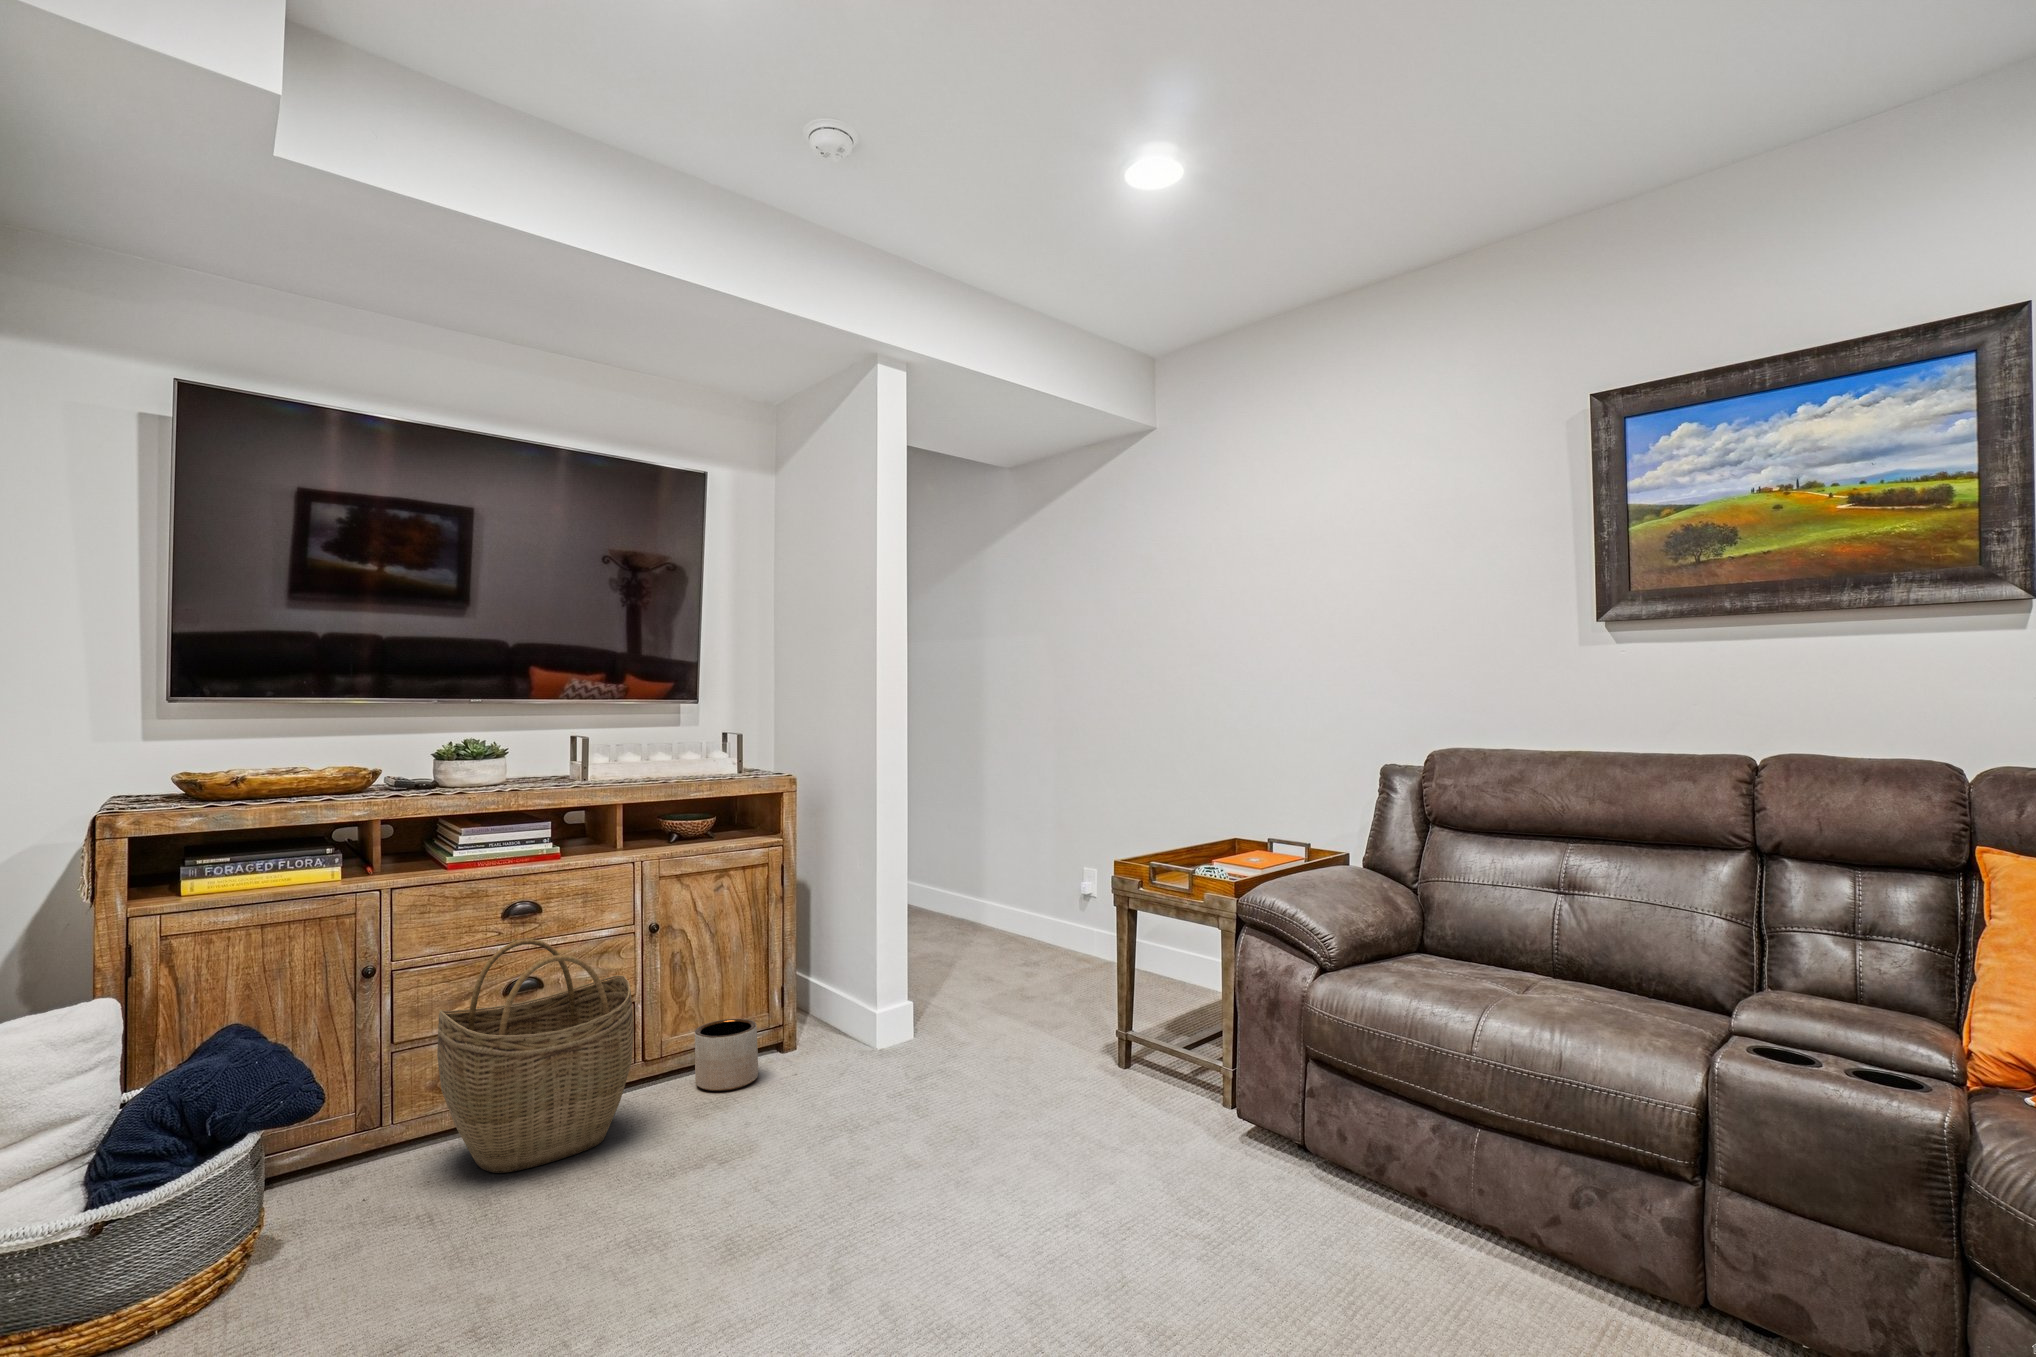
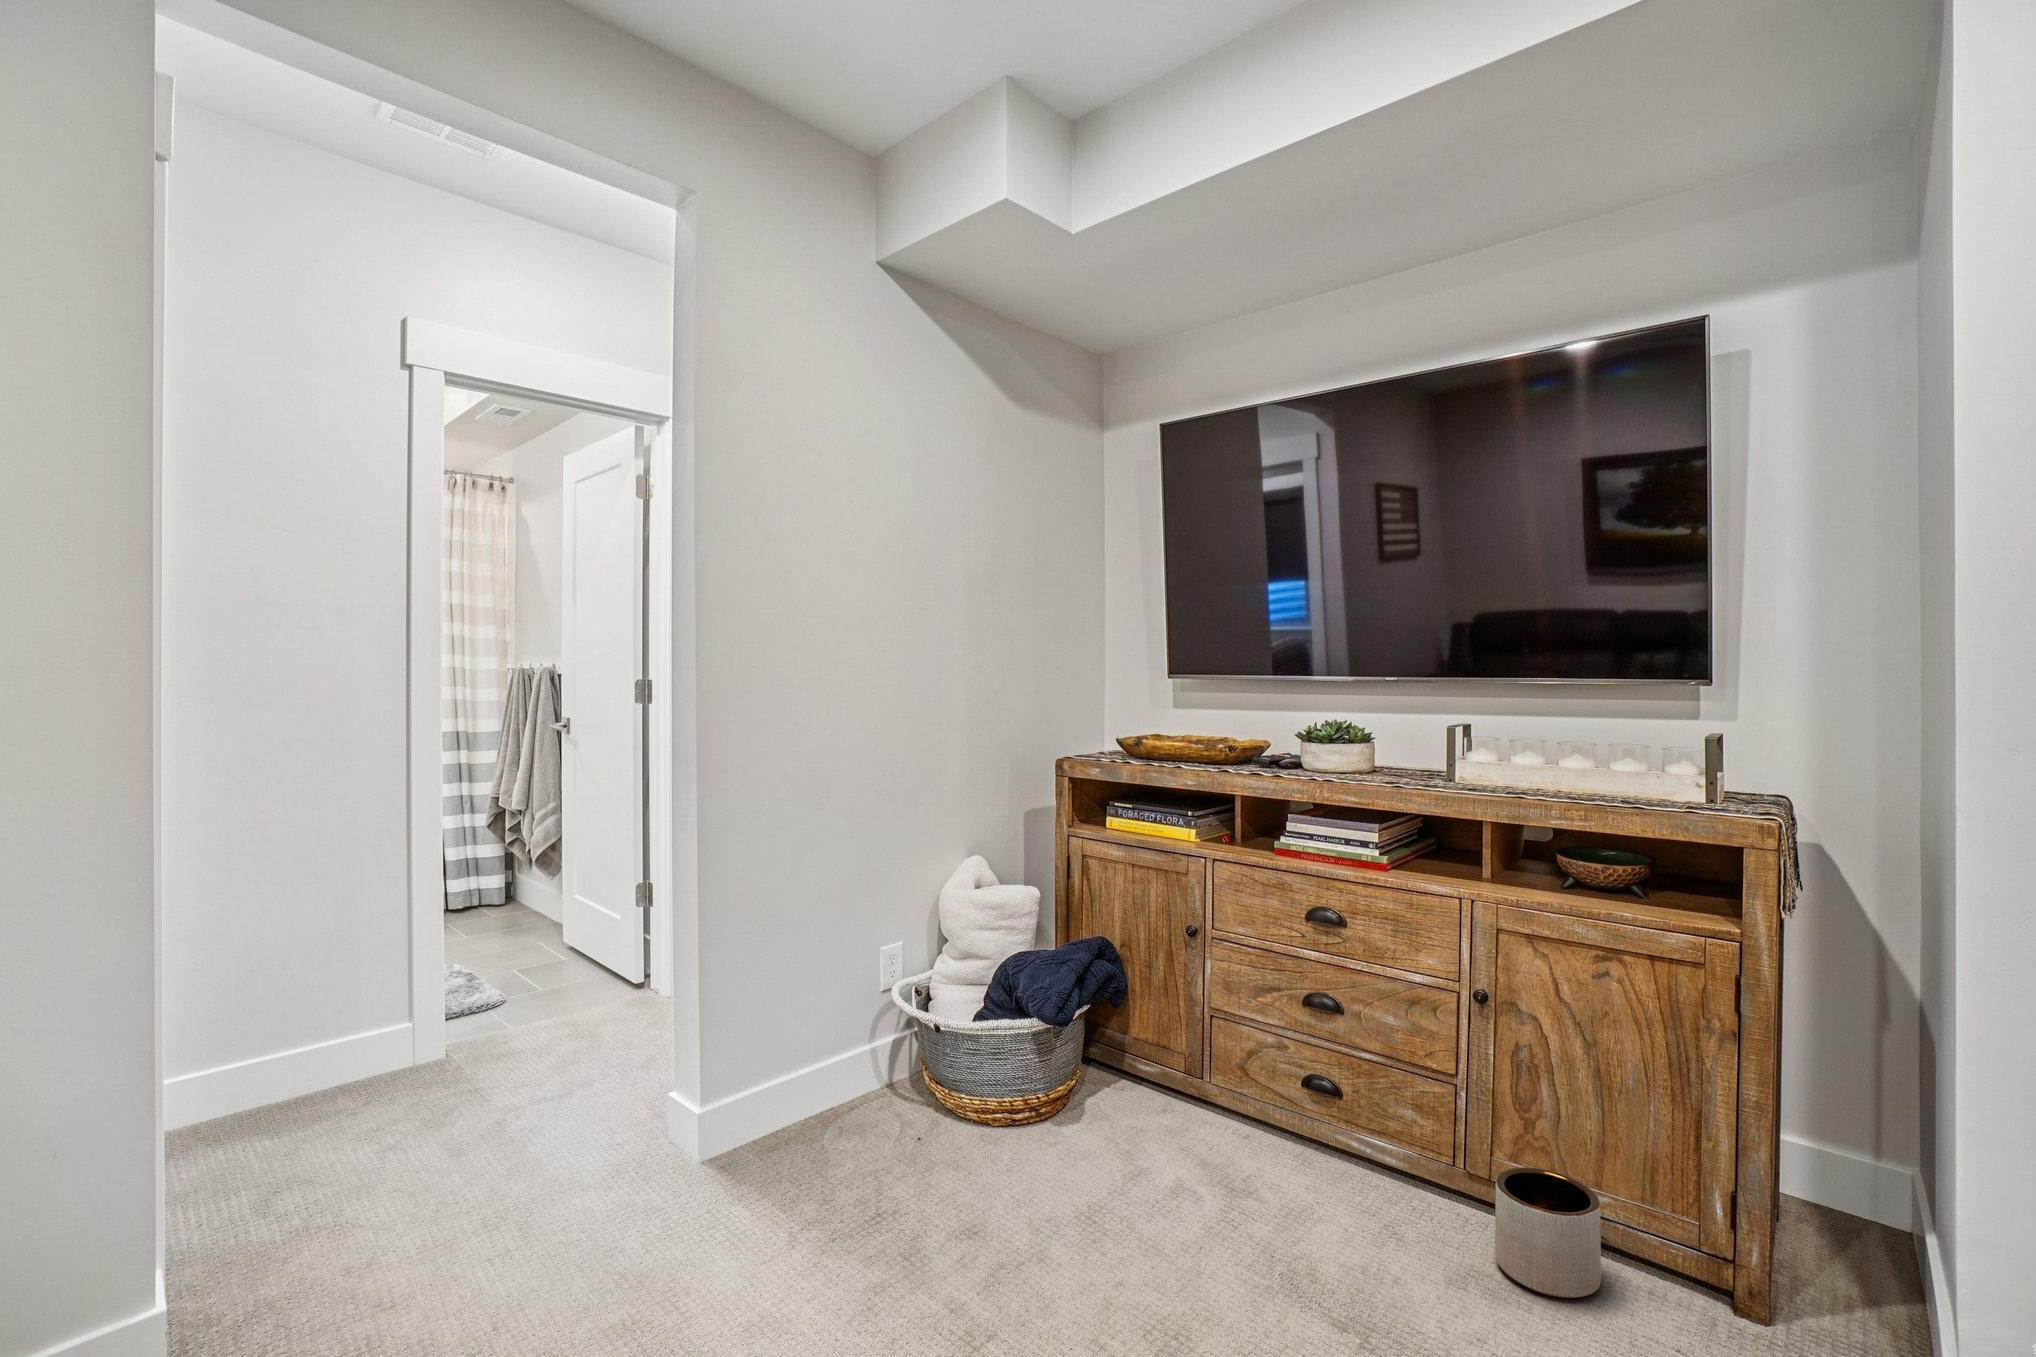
woven basket: present [437,939,634,1173] -> none [1166,949,1376,1225]

